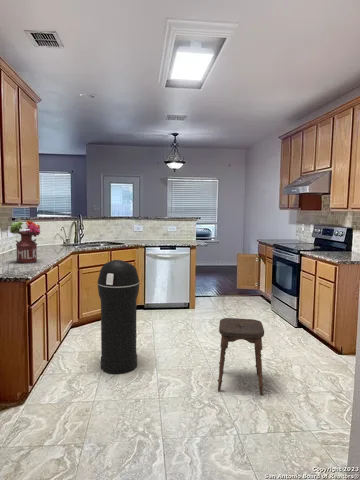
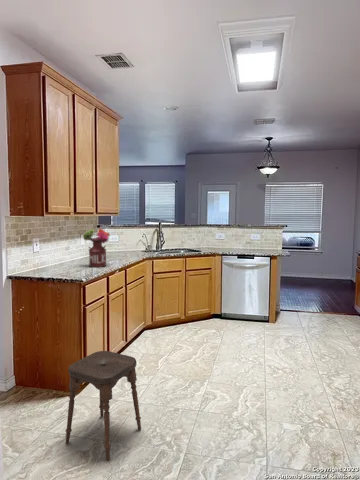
trash can: present [98,260,139,374] -> none [153,267,194,380]
stool: present [218,318,264,395] -> present [66,351,141,460]

